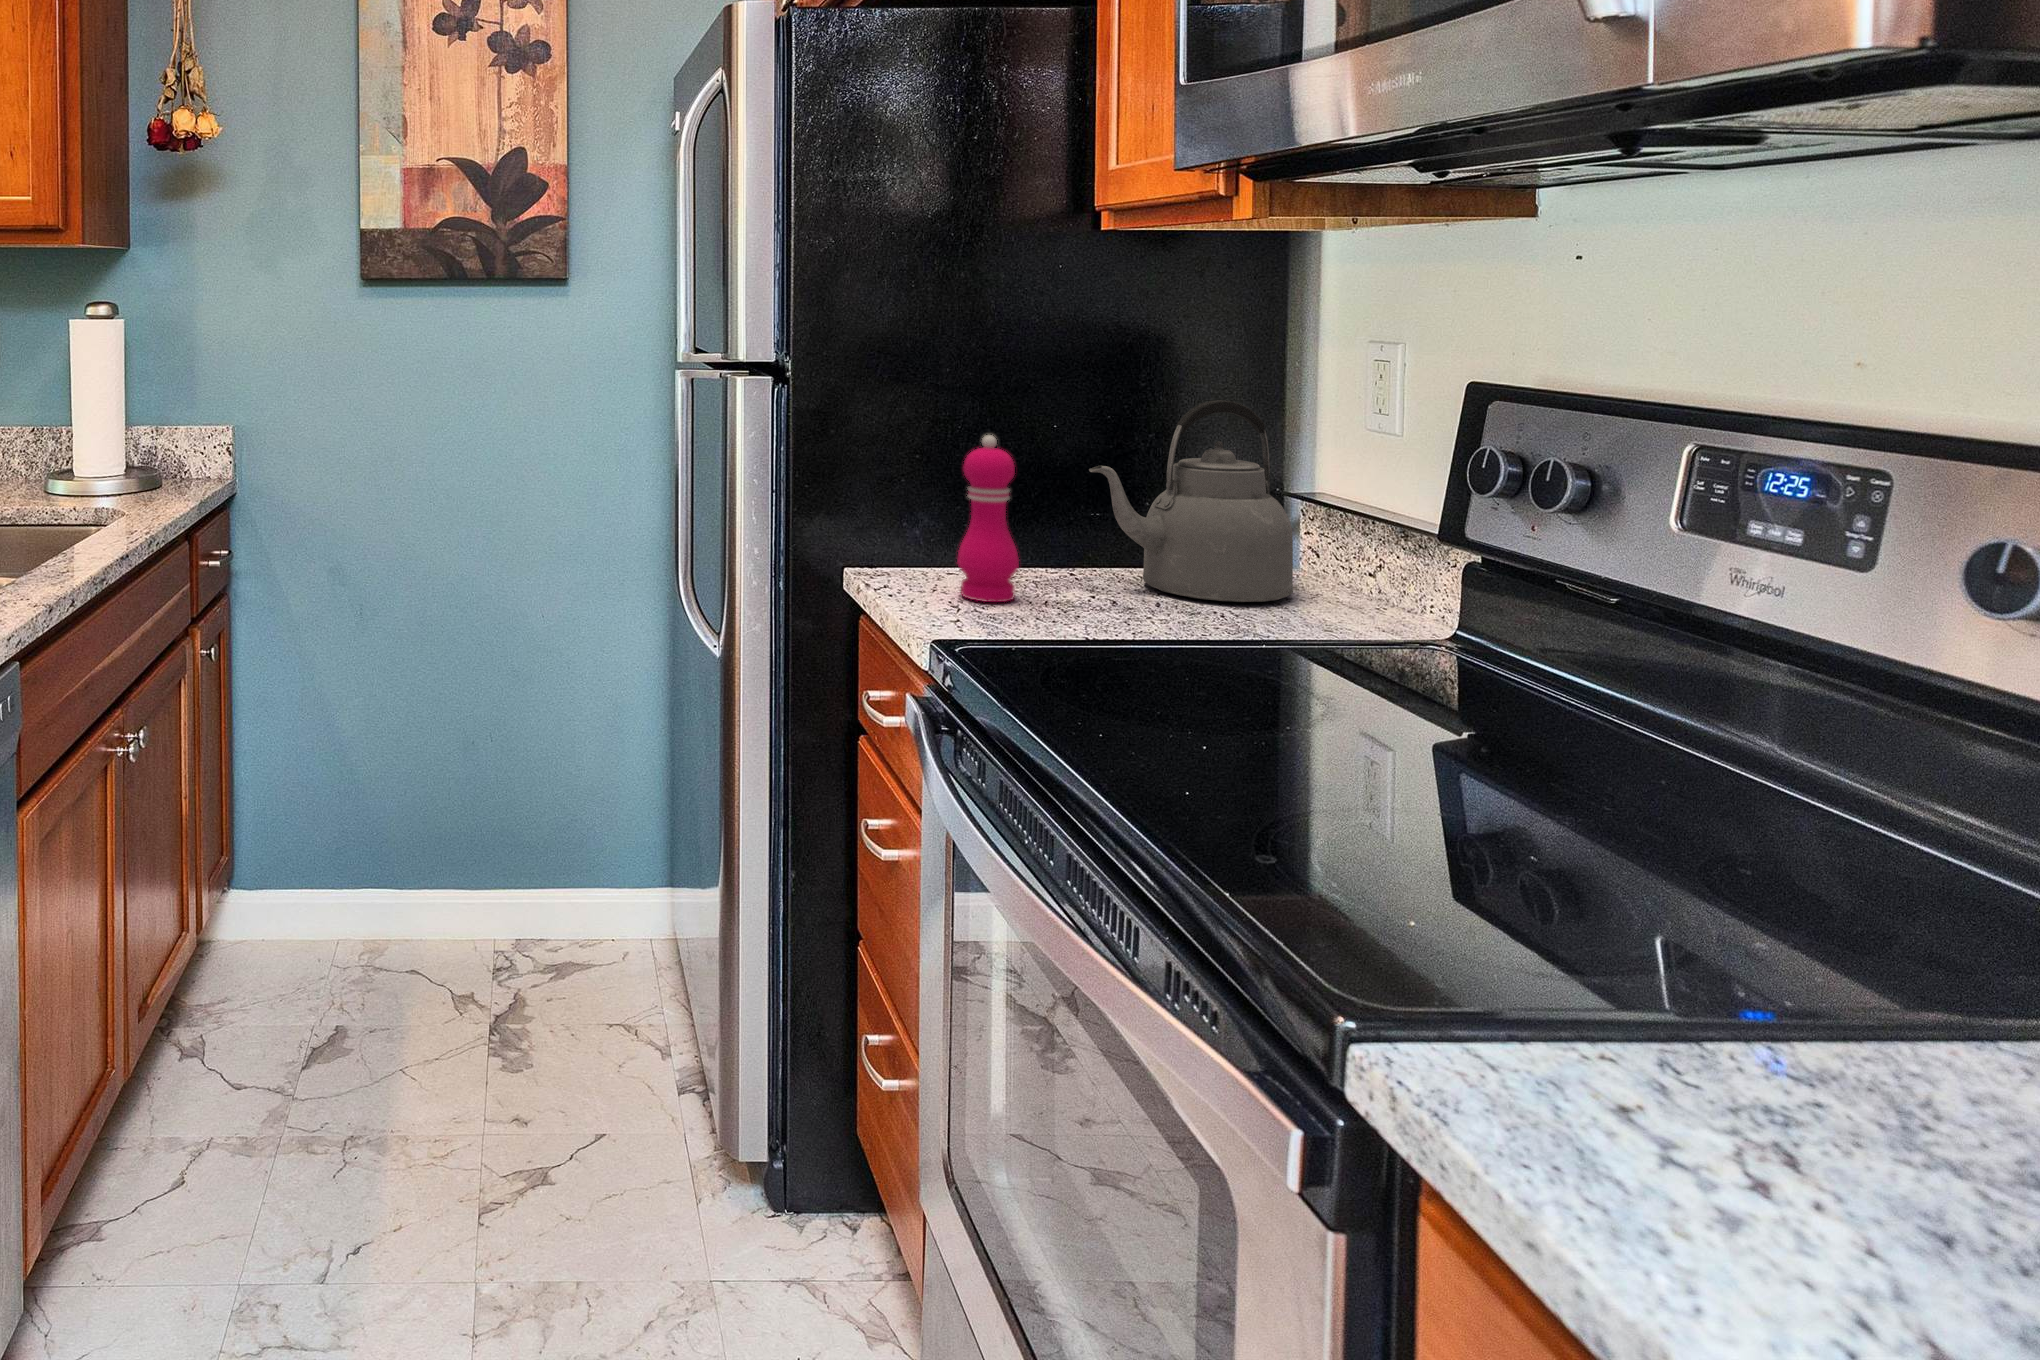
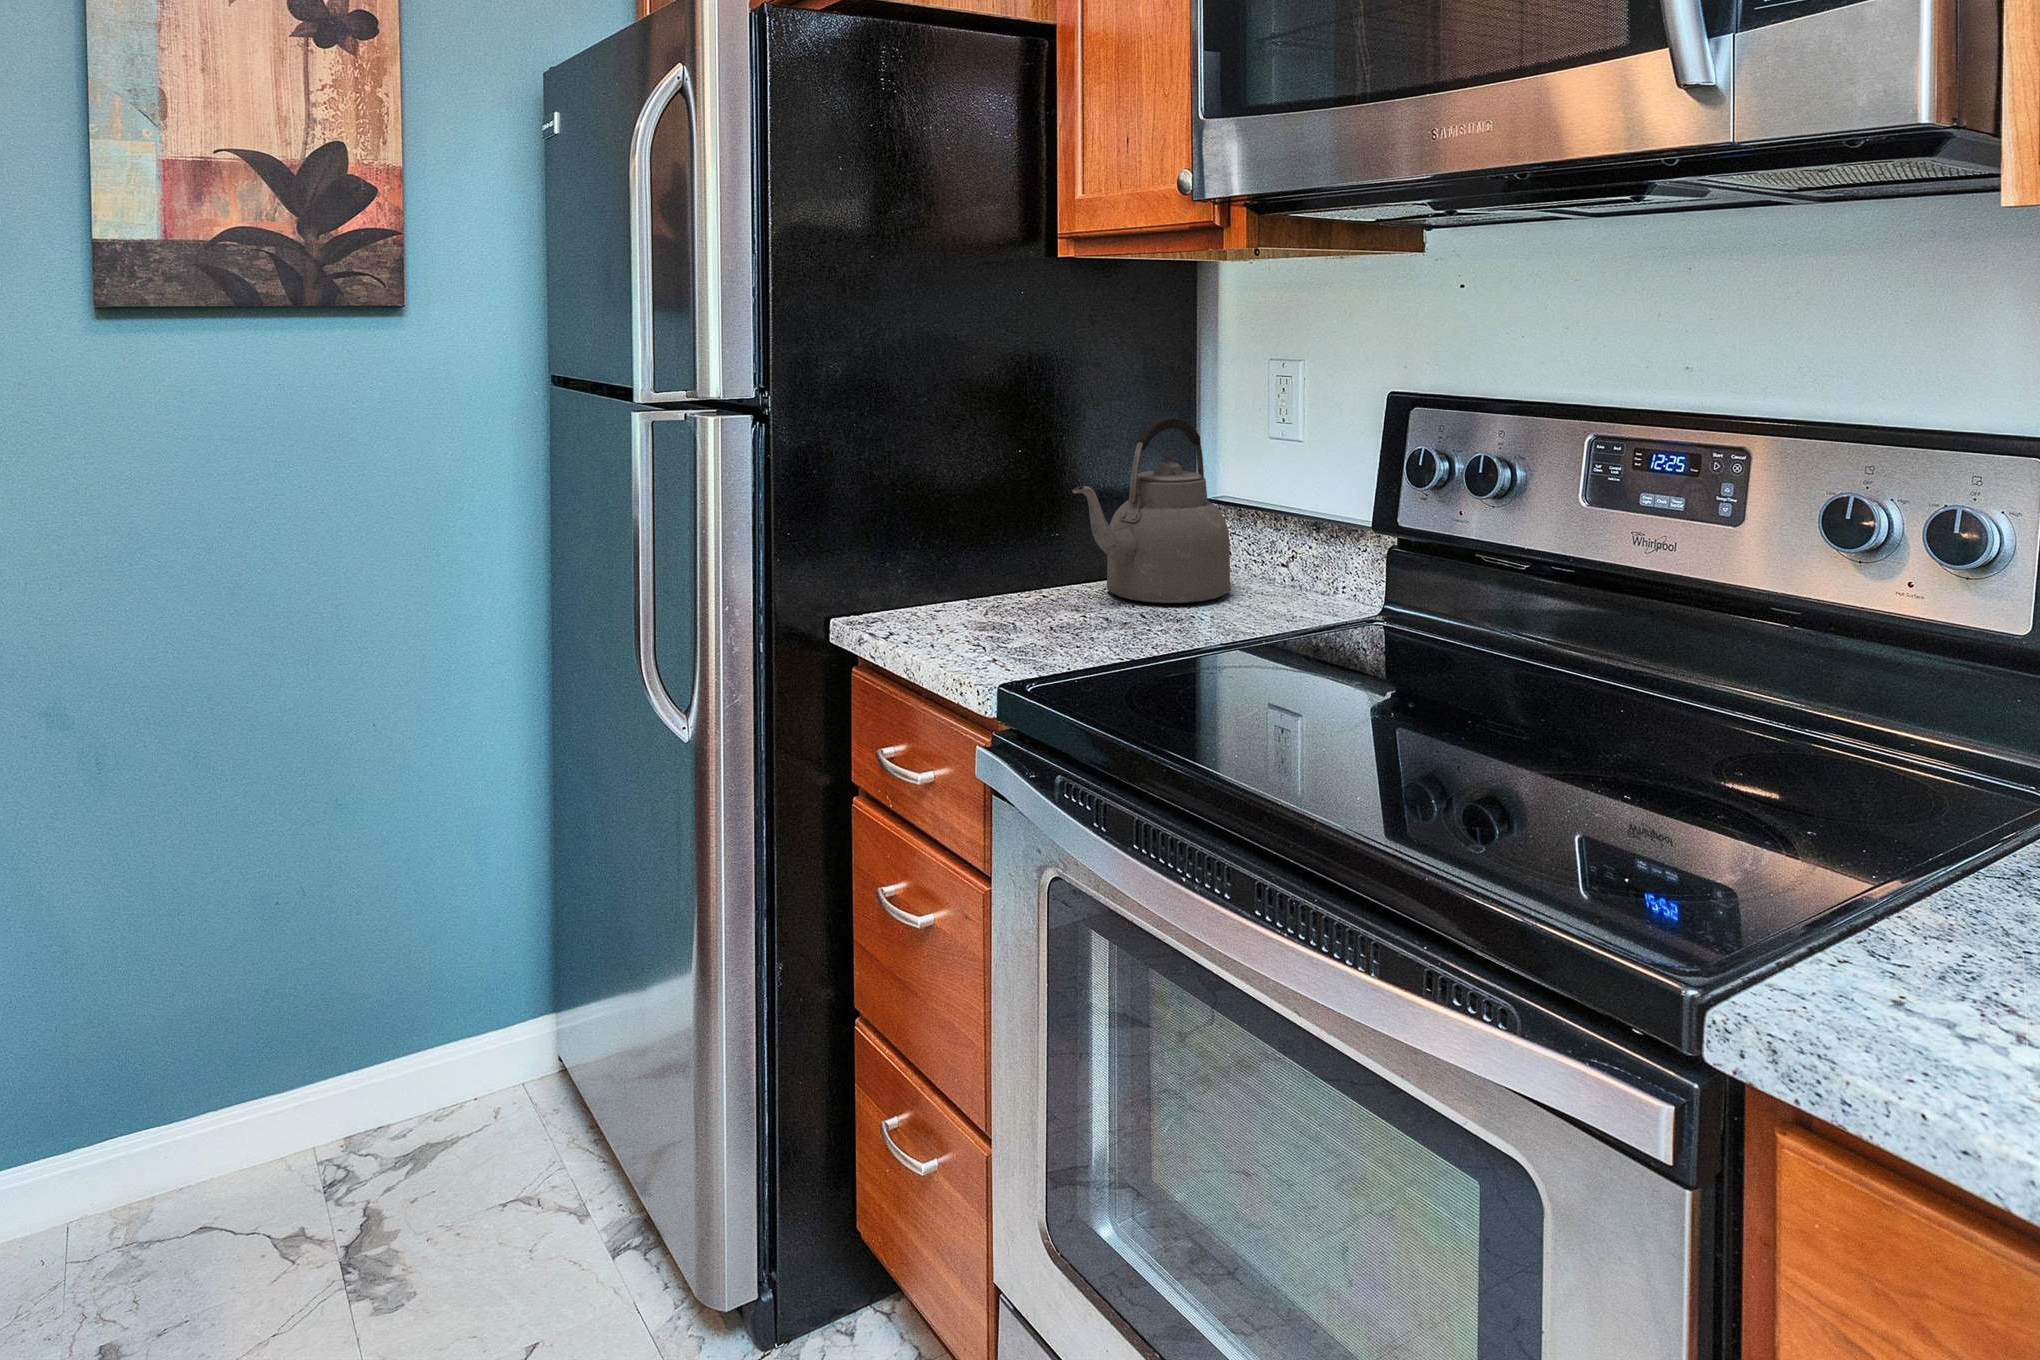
pepper mill: present [957,435,1019,602] -> none [967,464,1027,636]

